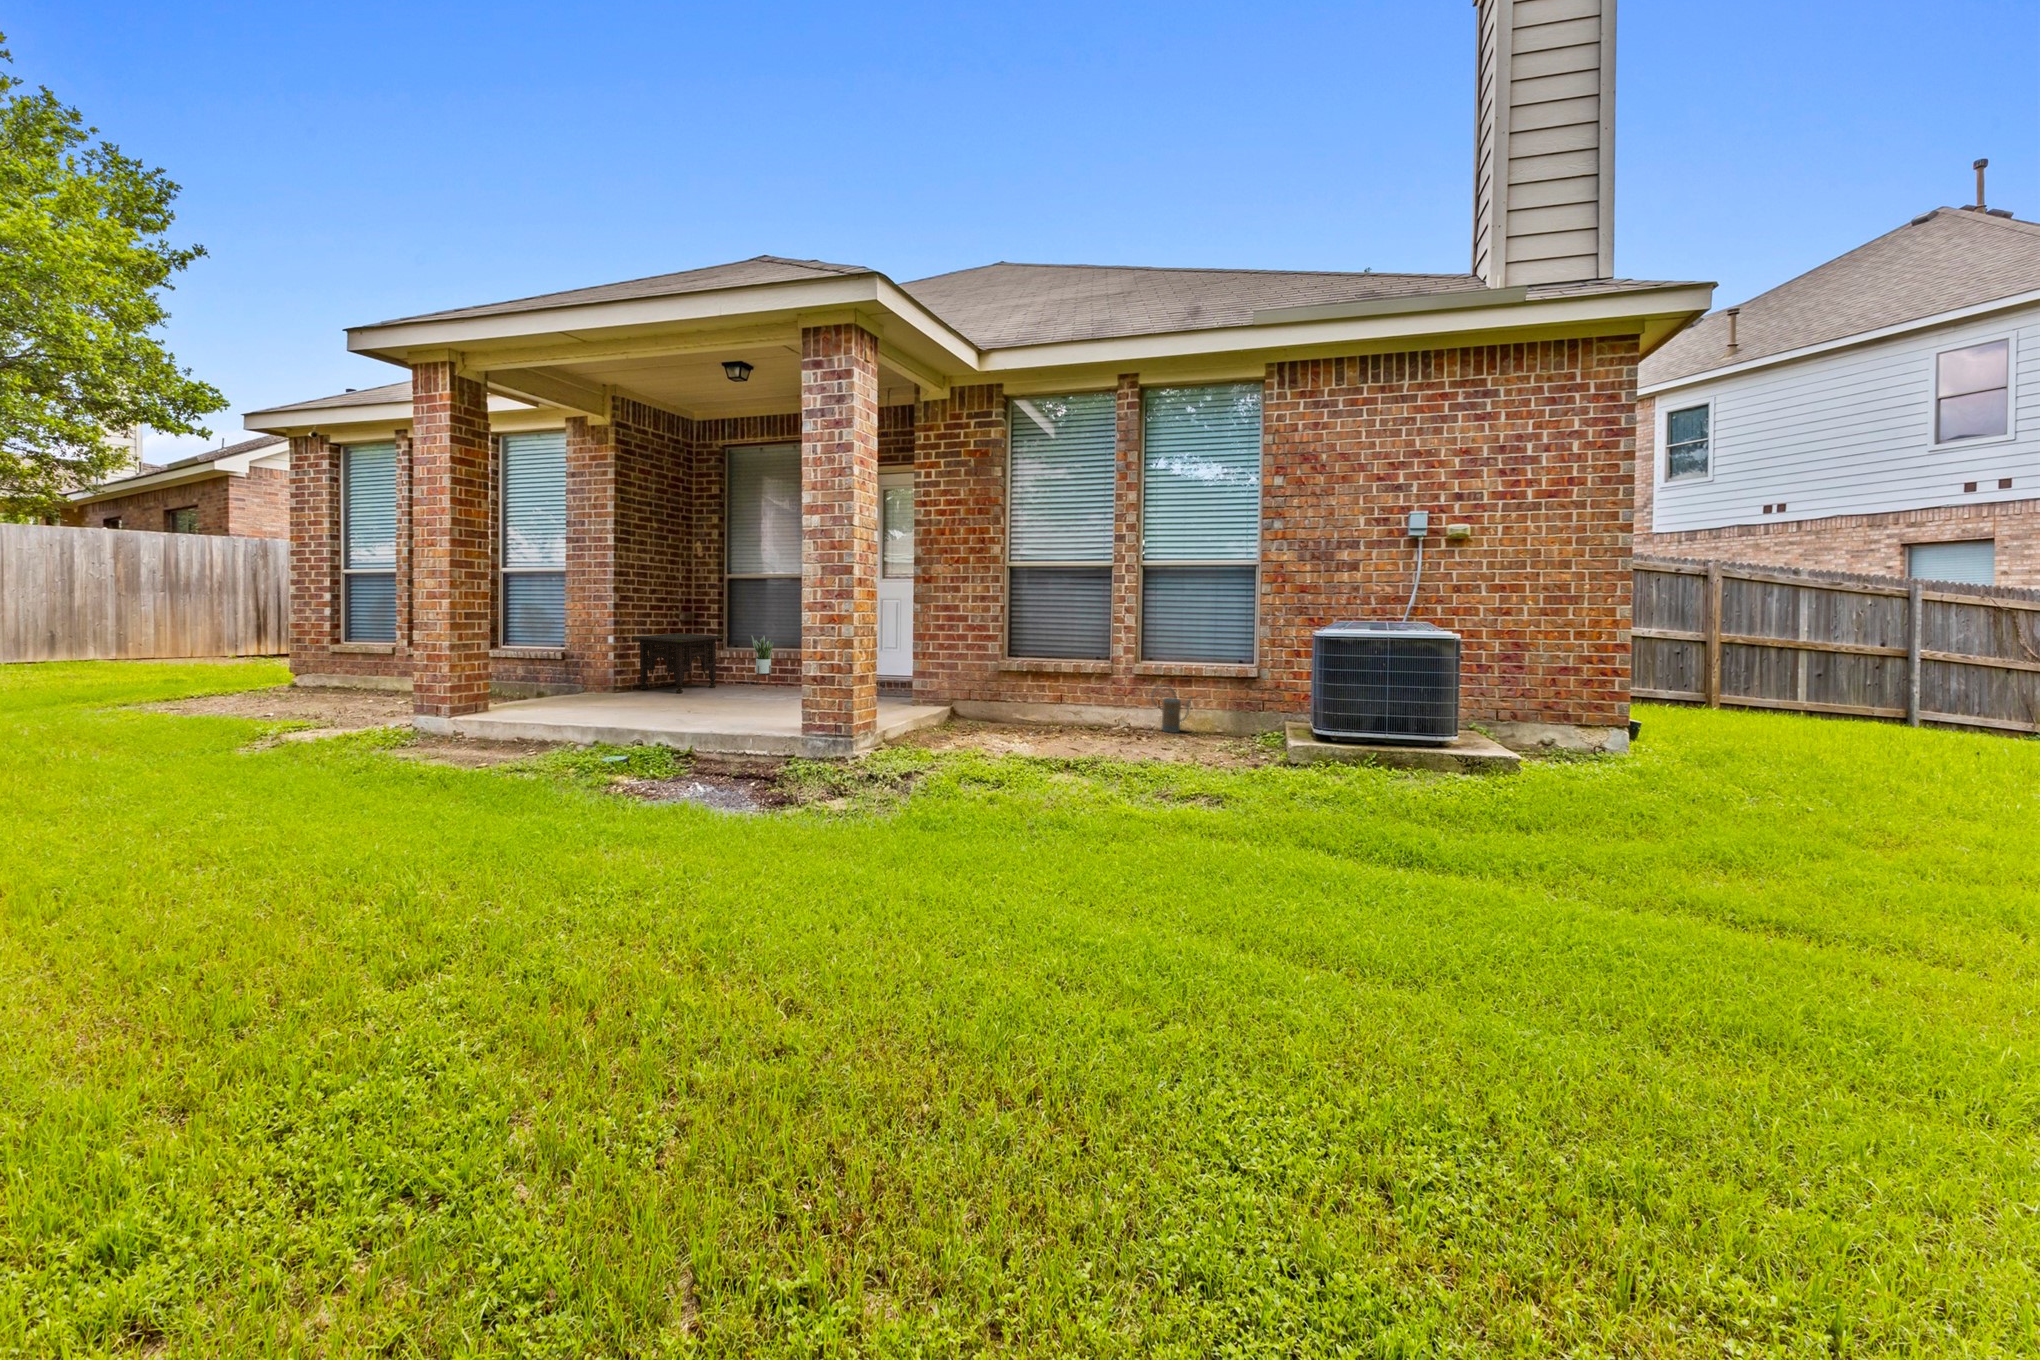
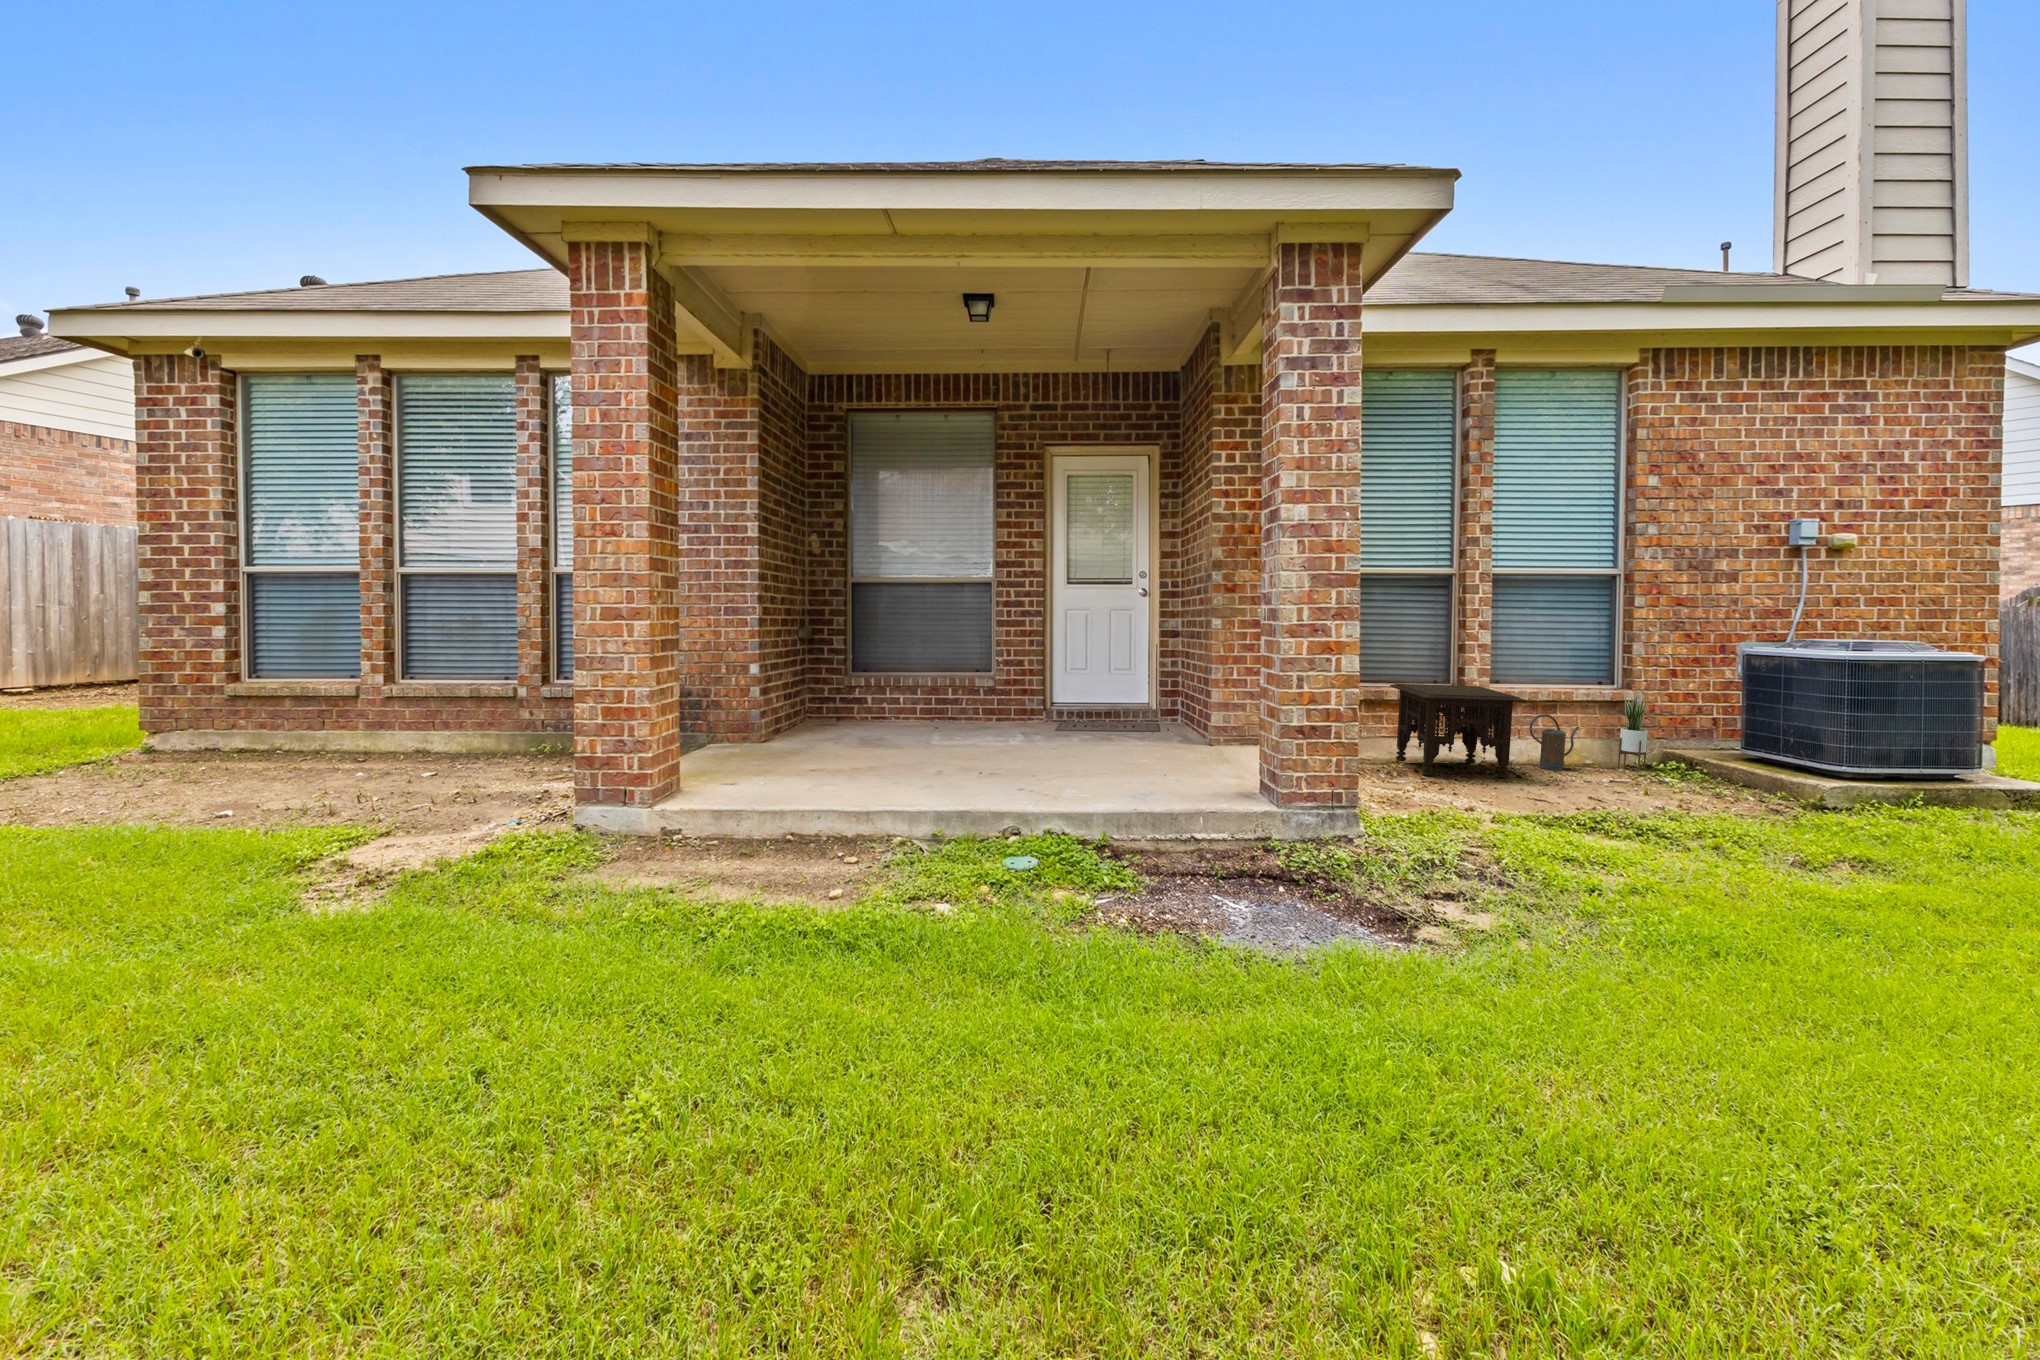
side table: present [632,633,723,693] -> present [1390,684,1526,779]
potted plant: present [752,636,773,685] -> present [1618,693,1648,771]

